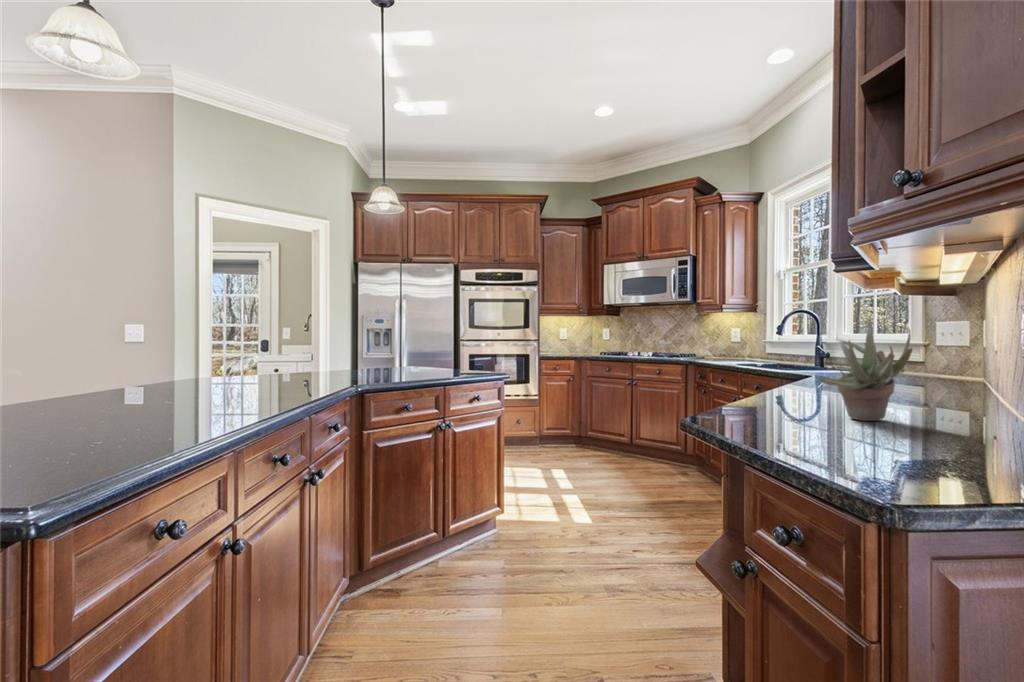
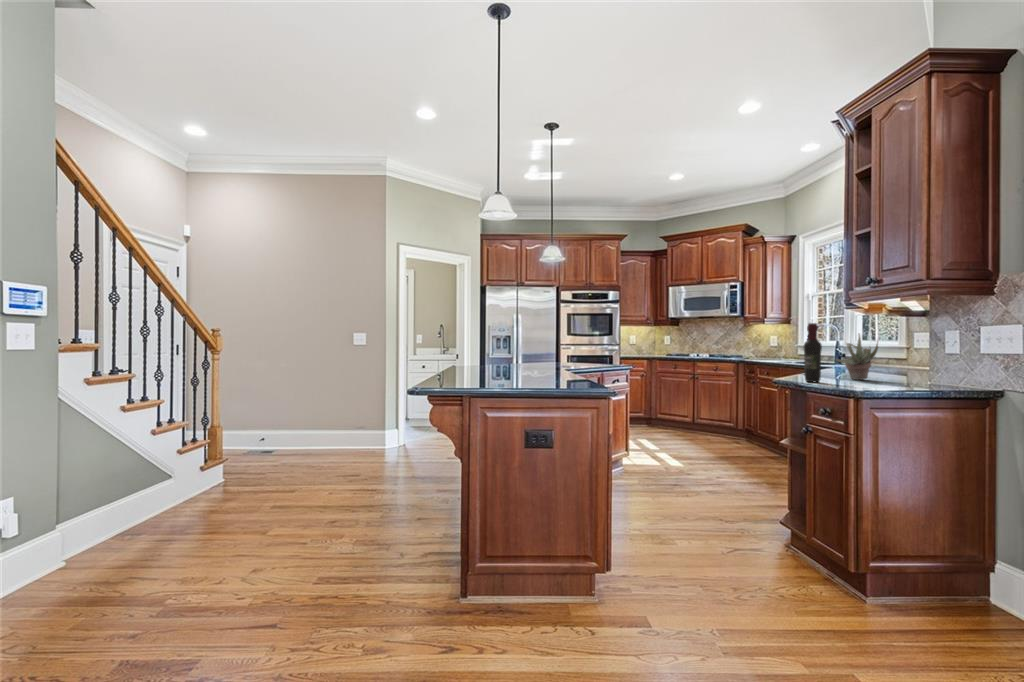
wine bottle: none [746,294,786,434] -> present [804,323,822,382]

